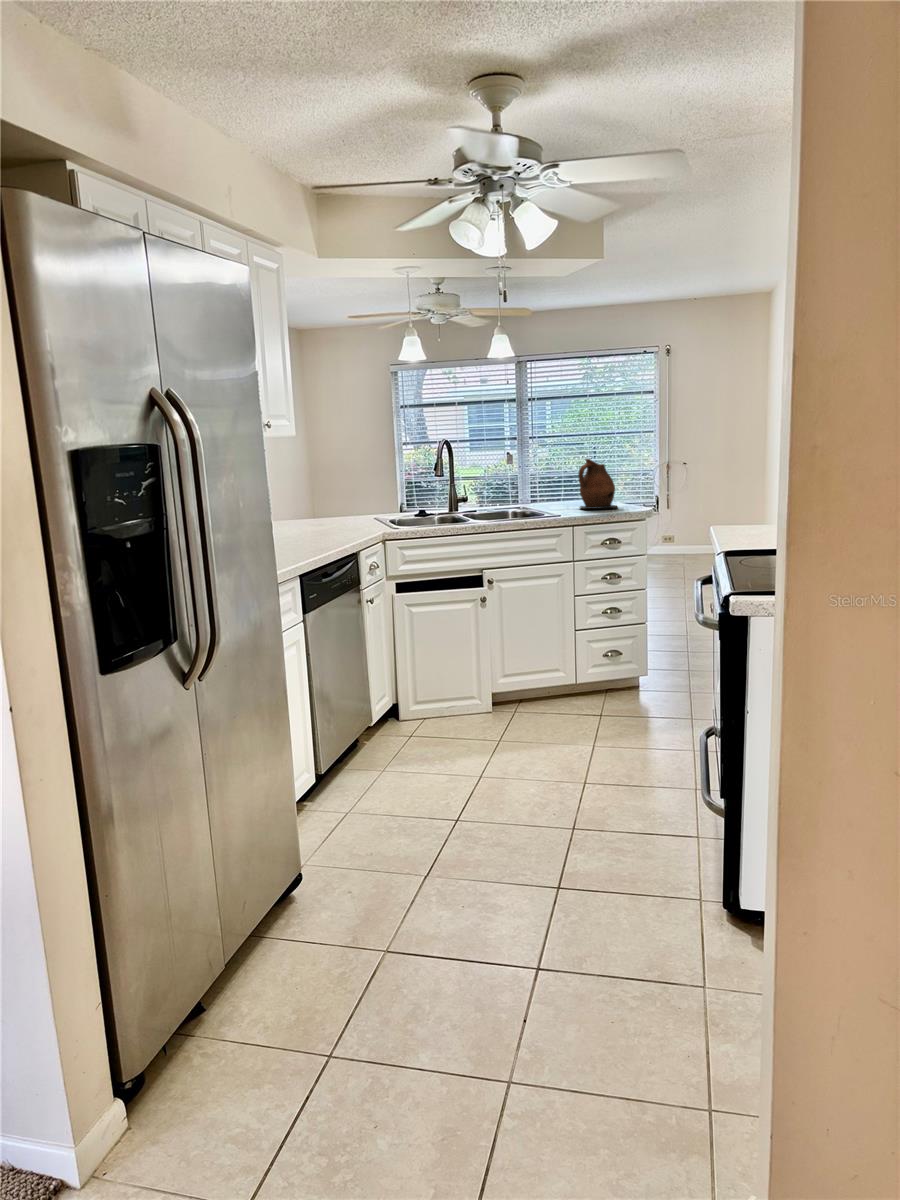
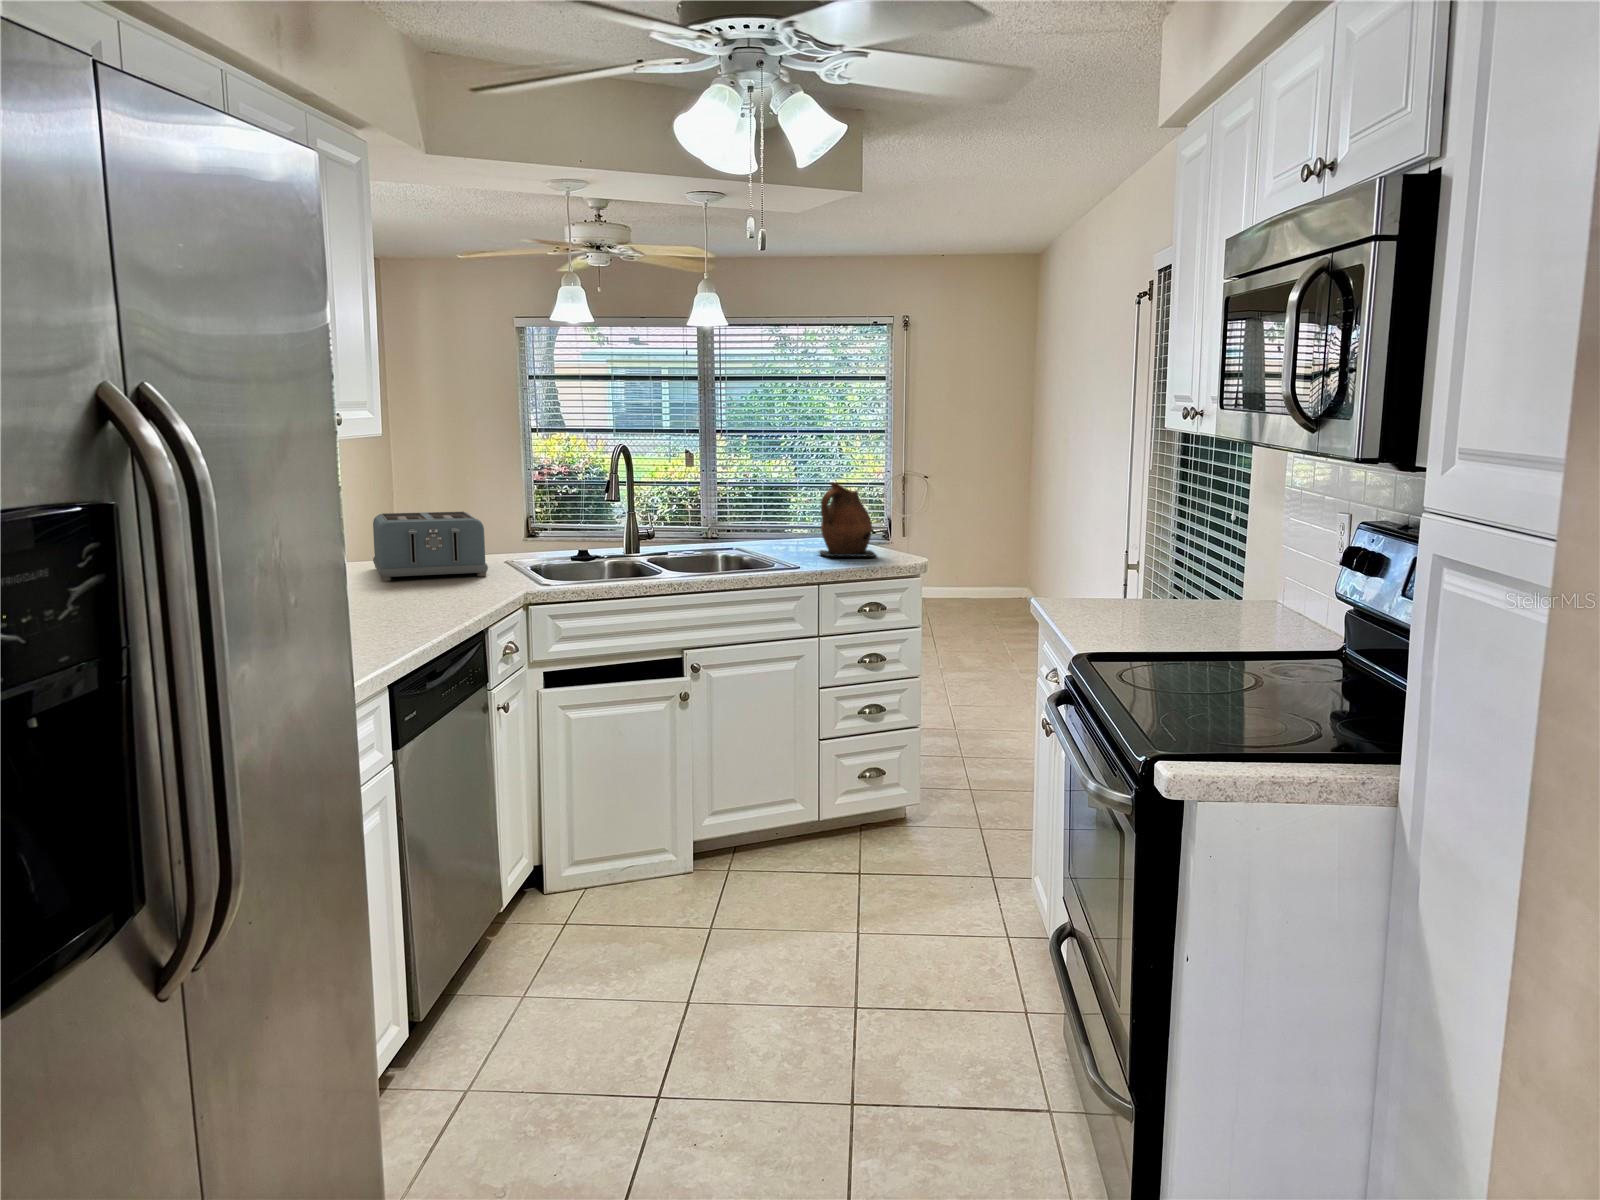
toaster: none [294,487,362,529] -> present [373,511,488,581]

